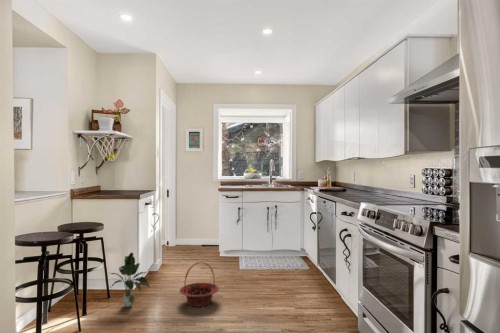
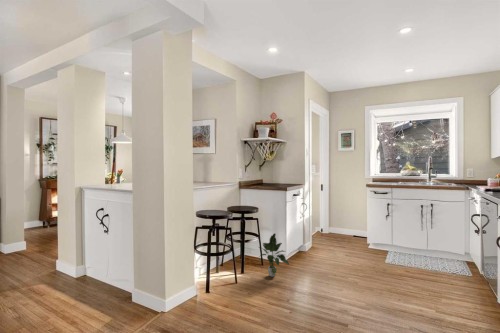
basket: present [180,263,219,307] -> none [311,250,349,292]

